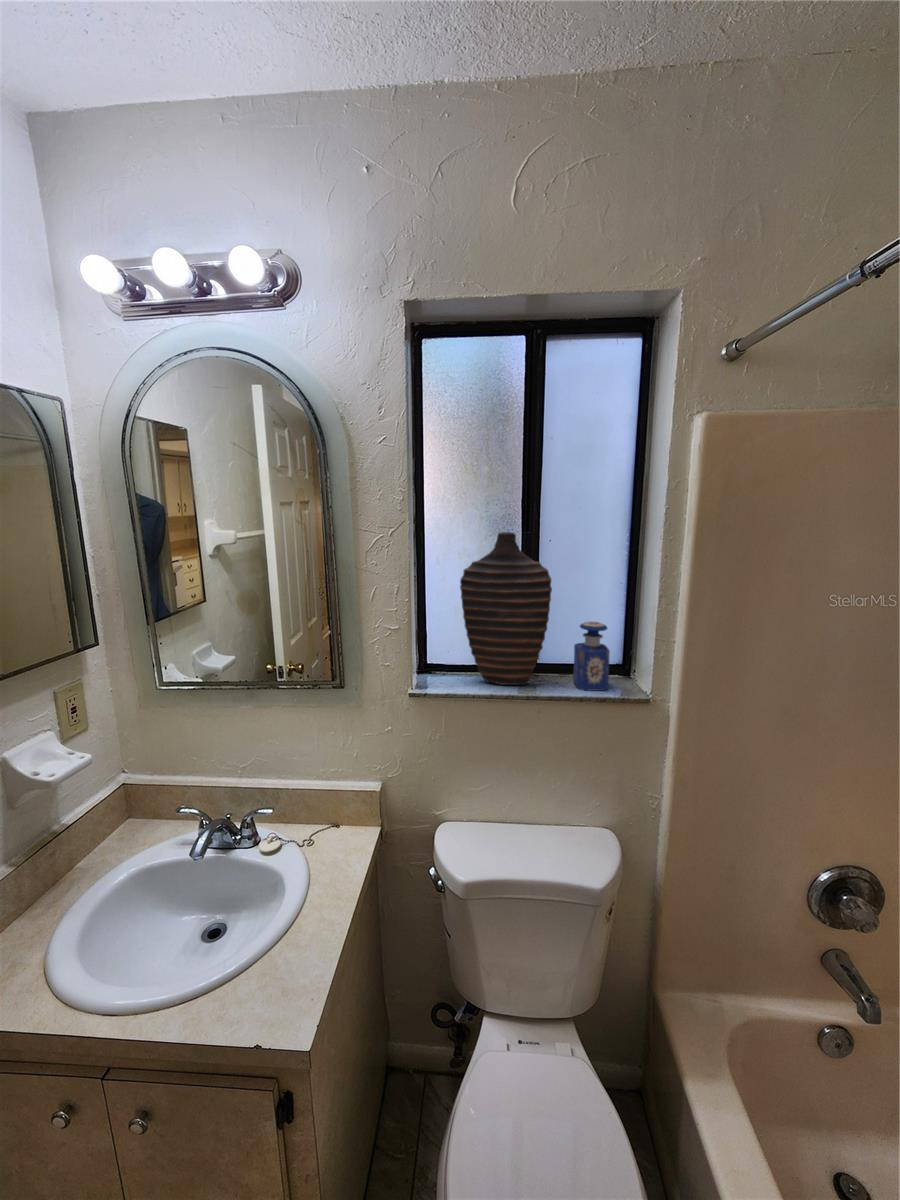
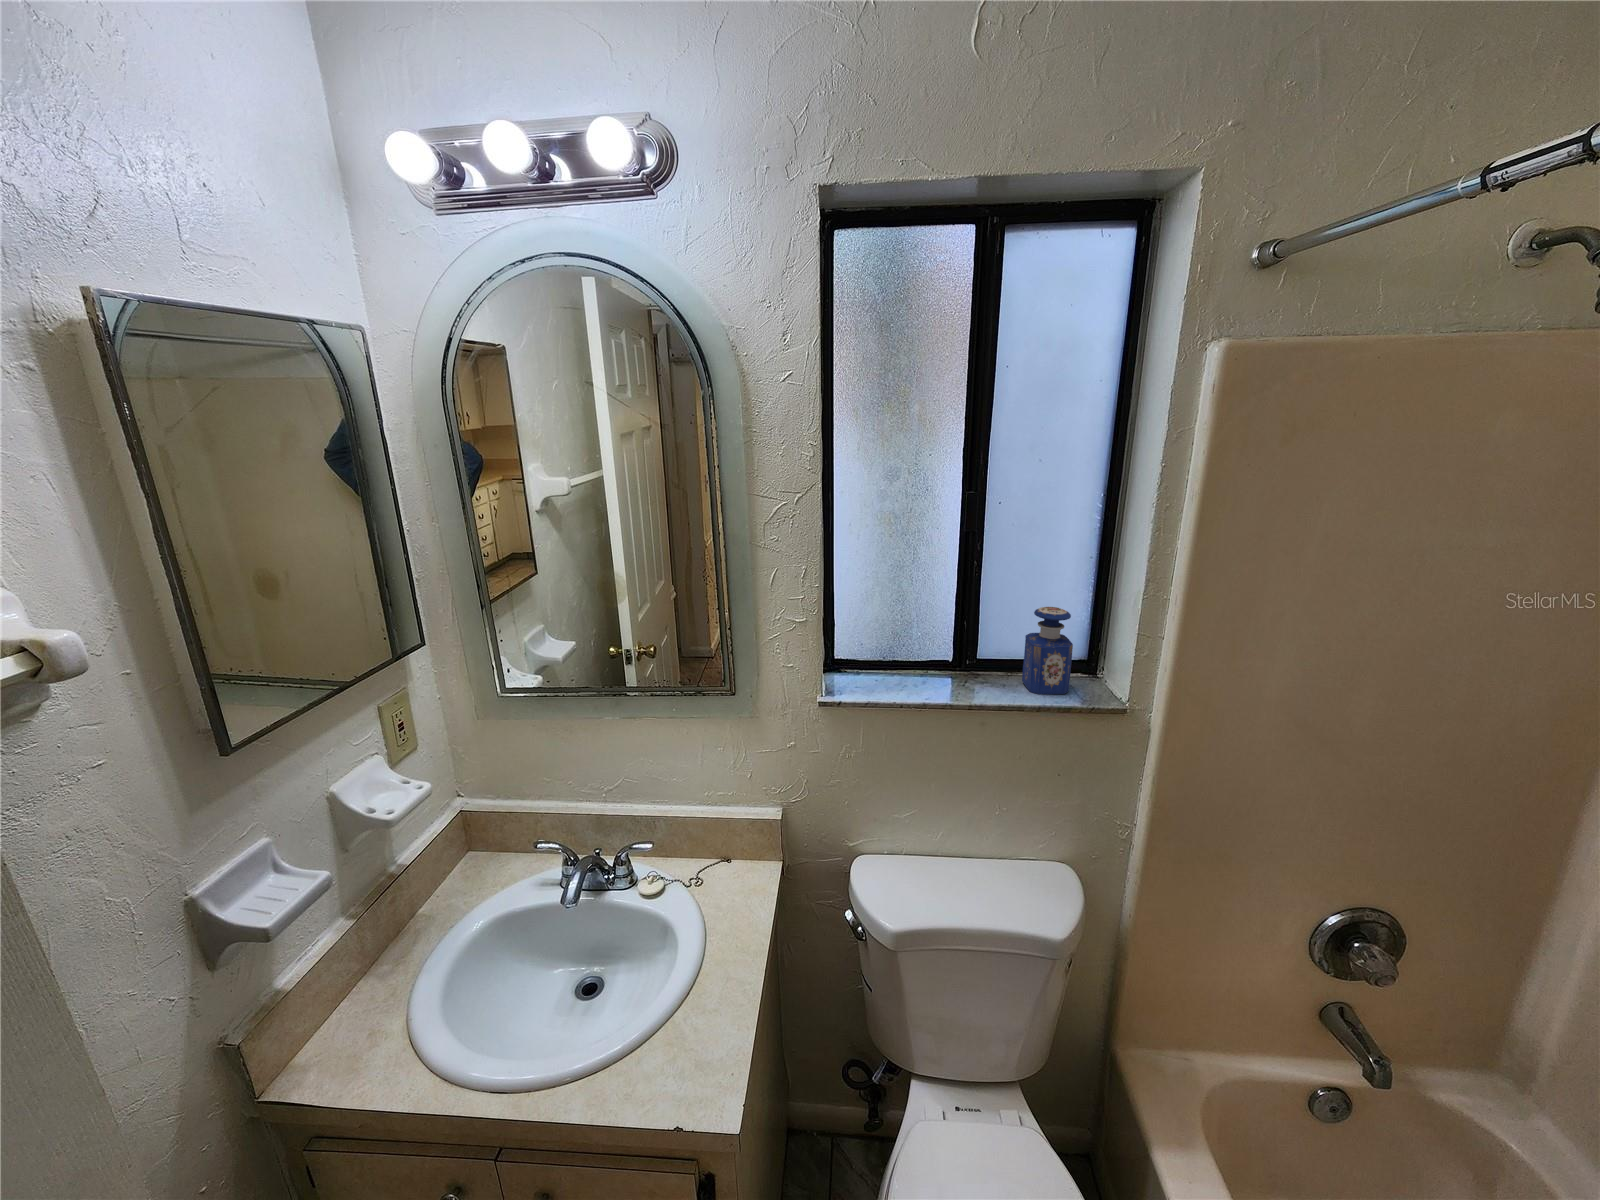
decorative vase: present [460,532,552,685] -> none [880,493,1001,687]

